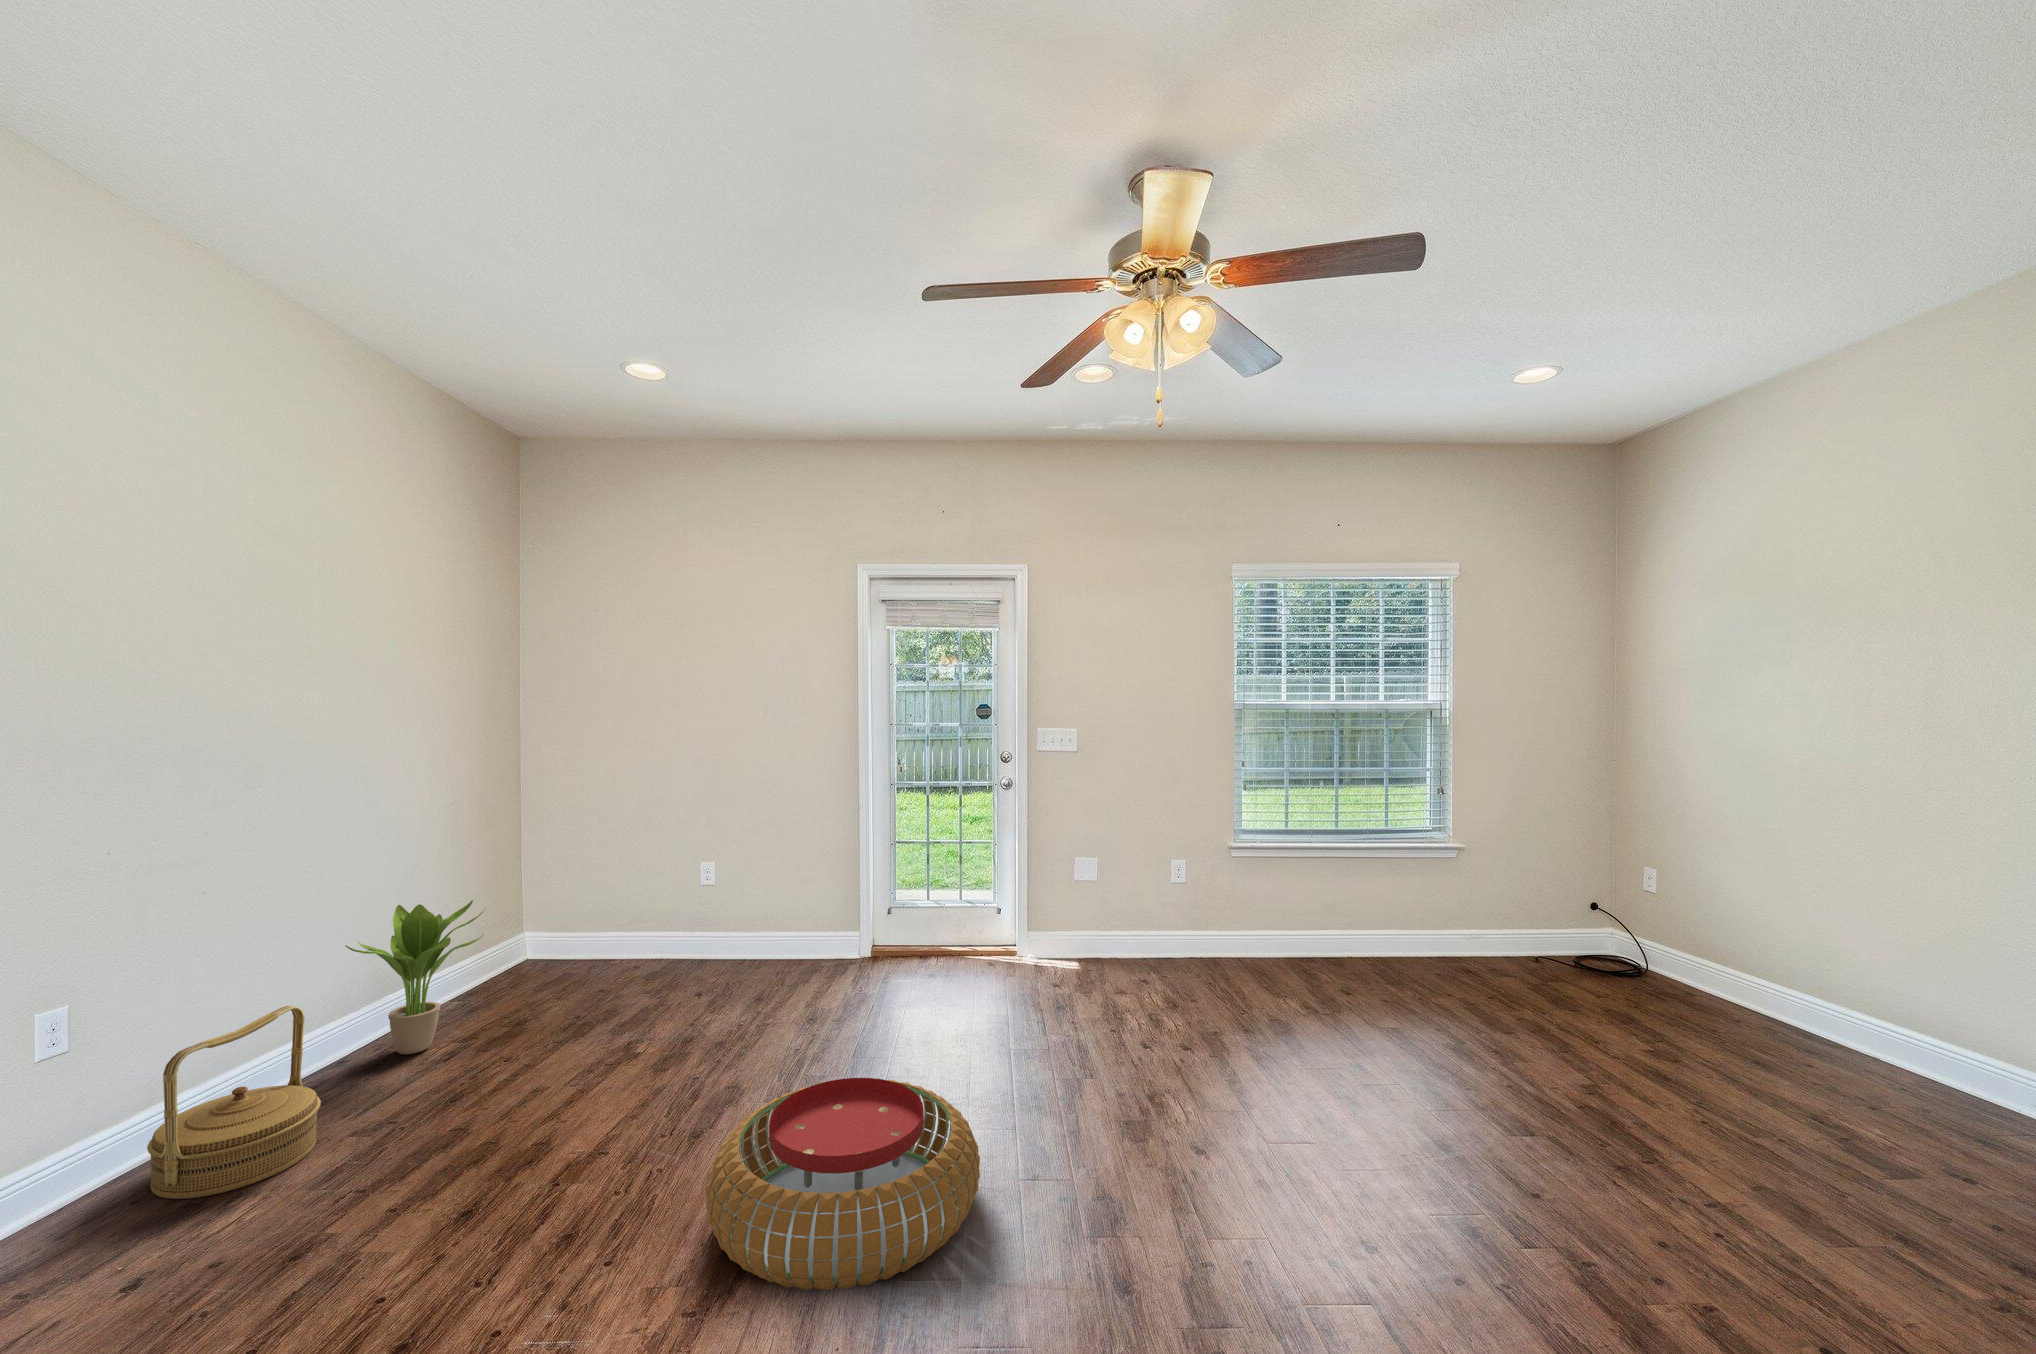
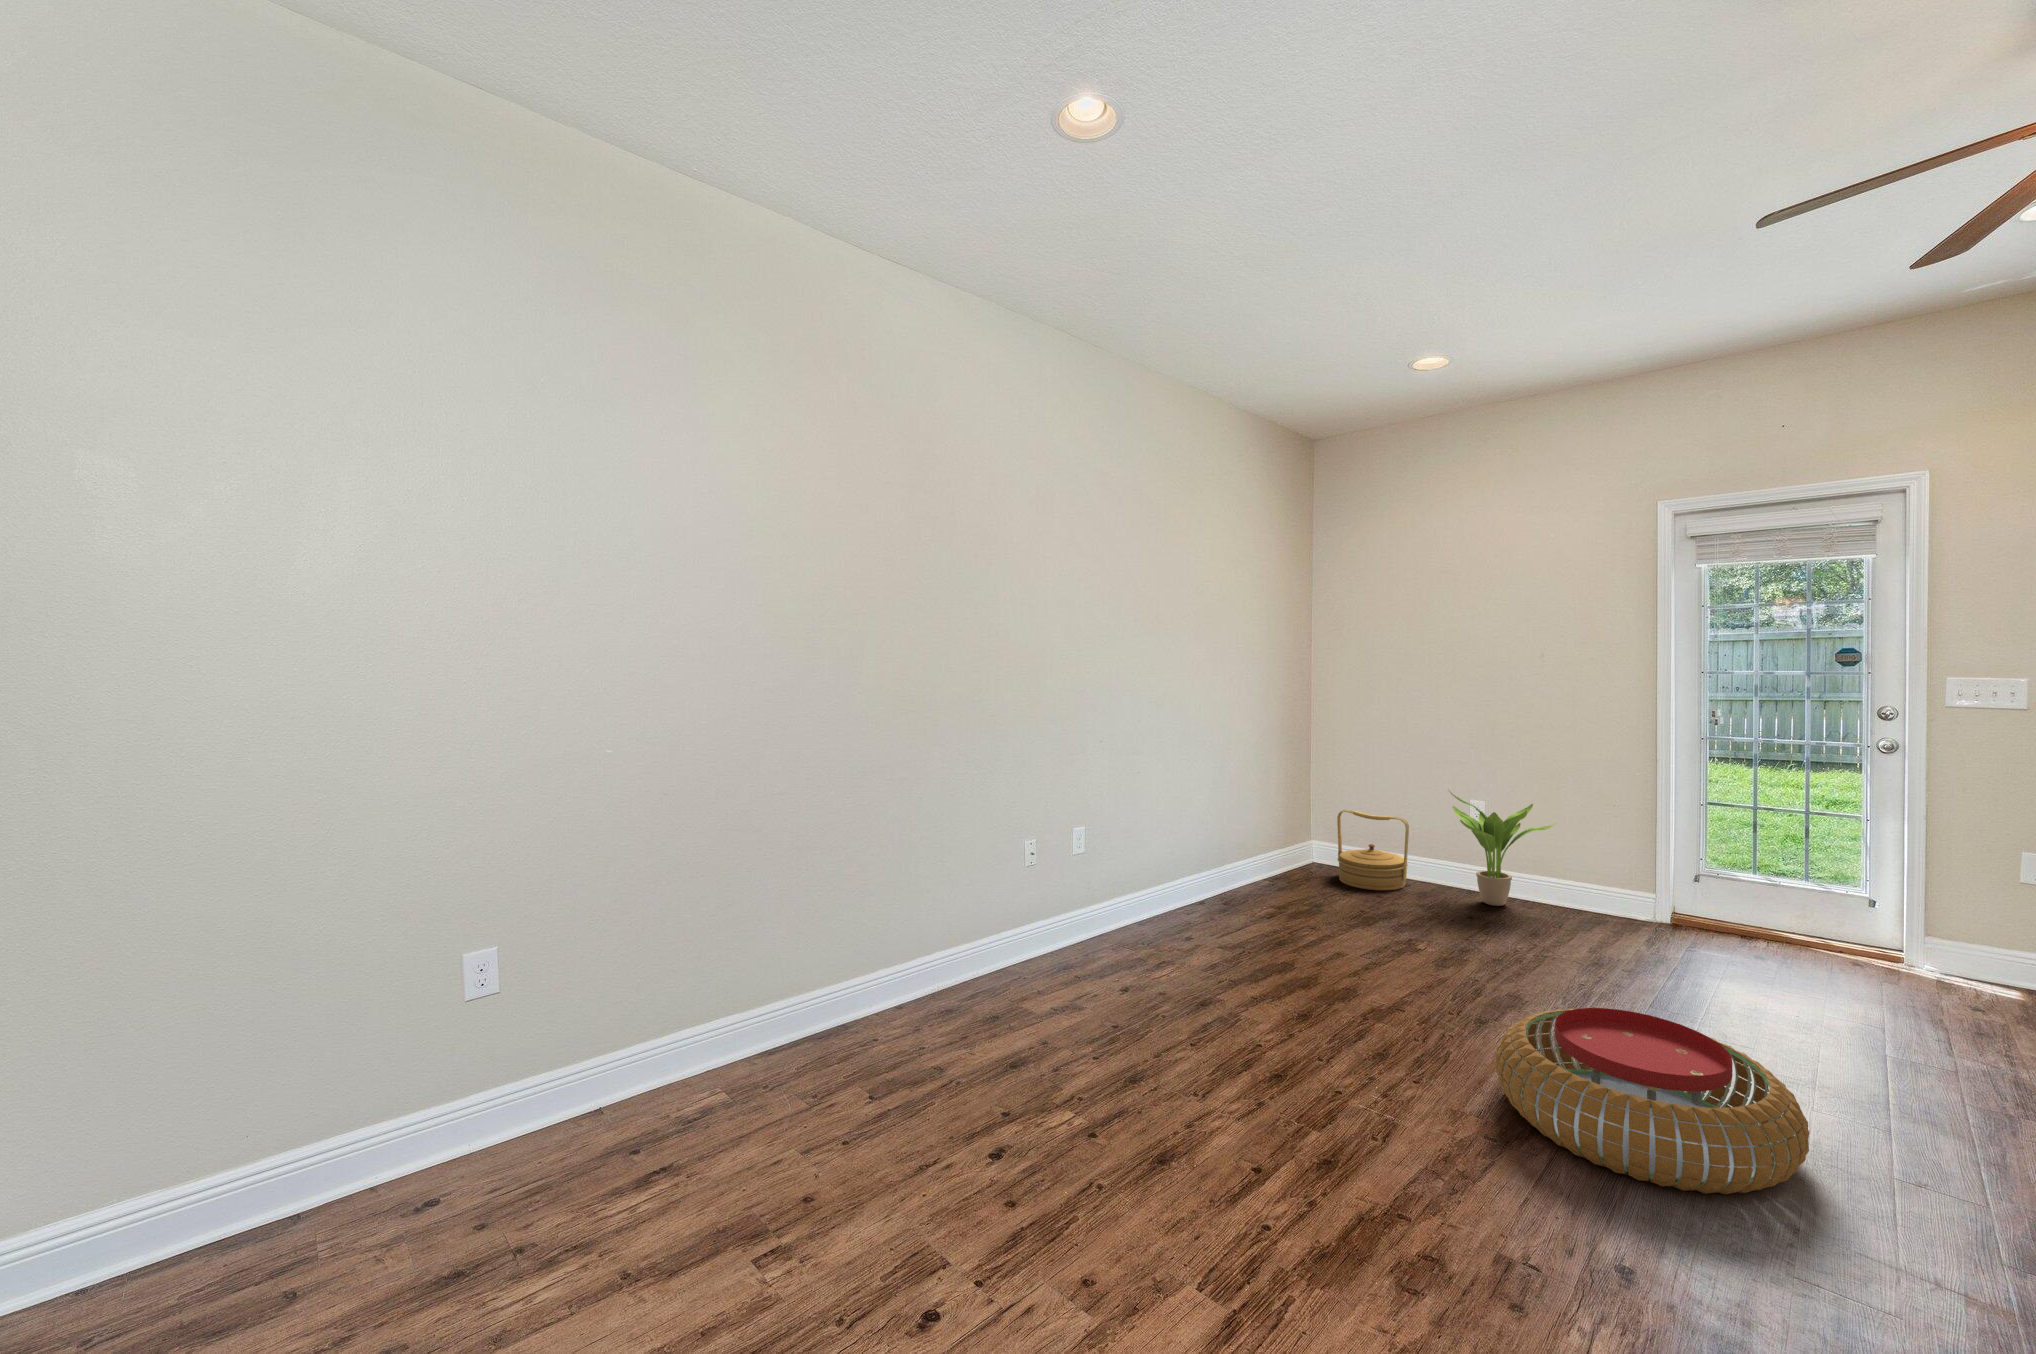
potted plant: present [345,900,484,1054] -> present [1450,792,1556,906]
woven basket: present [147,1006,321,1199] -> present [1337,810,1409,890]

